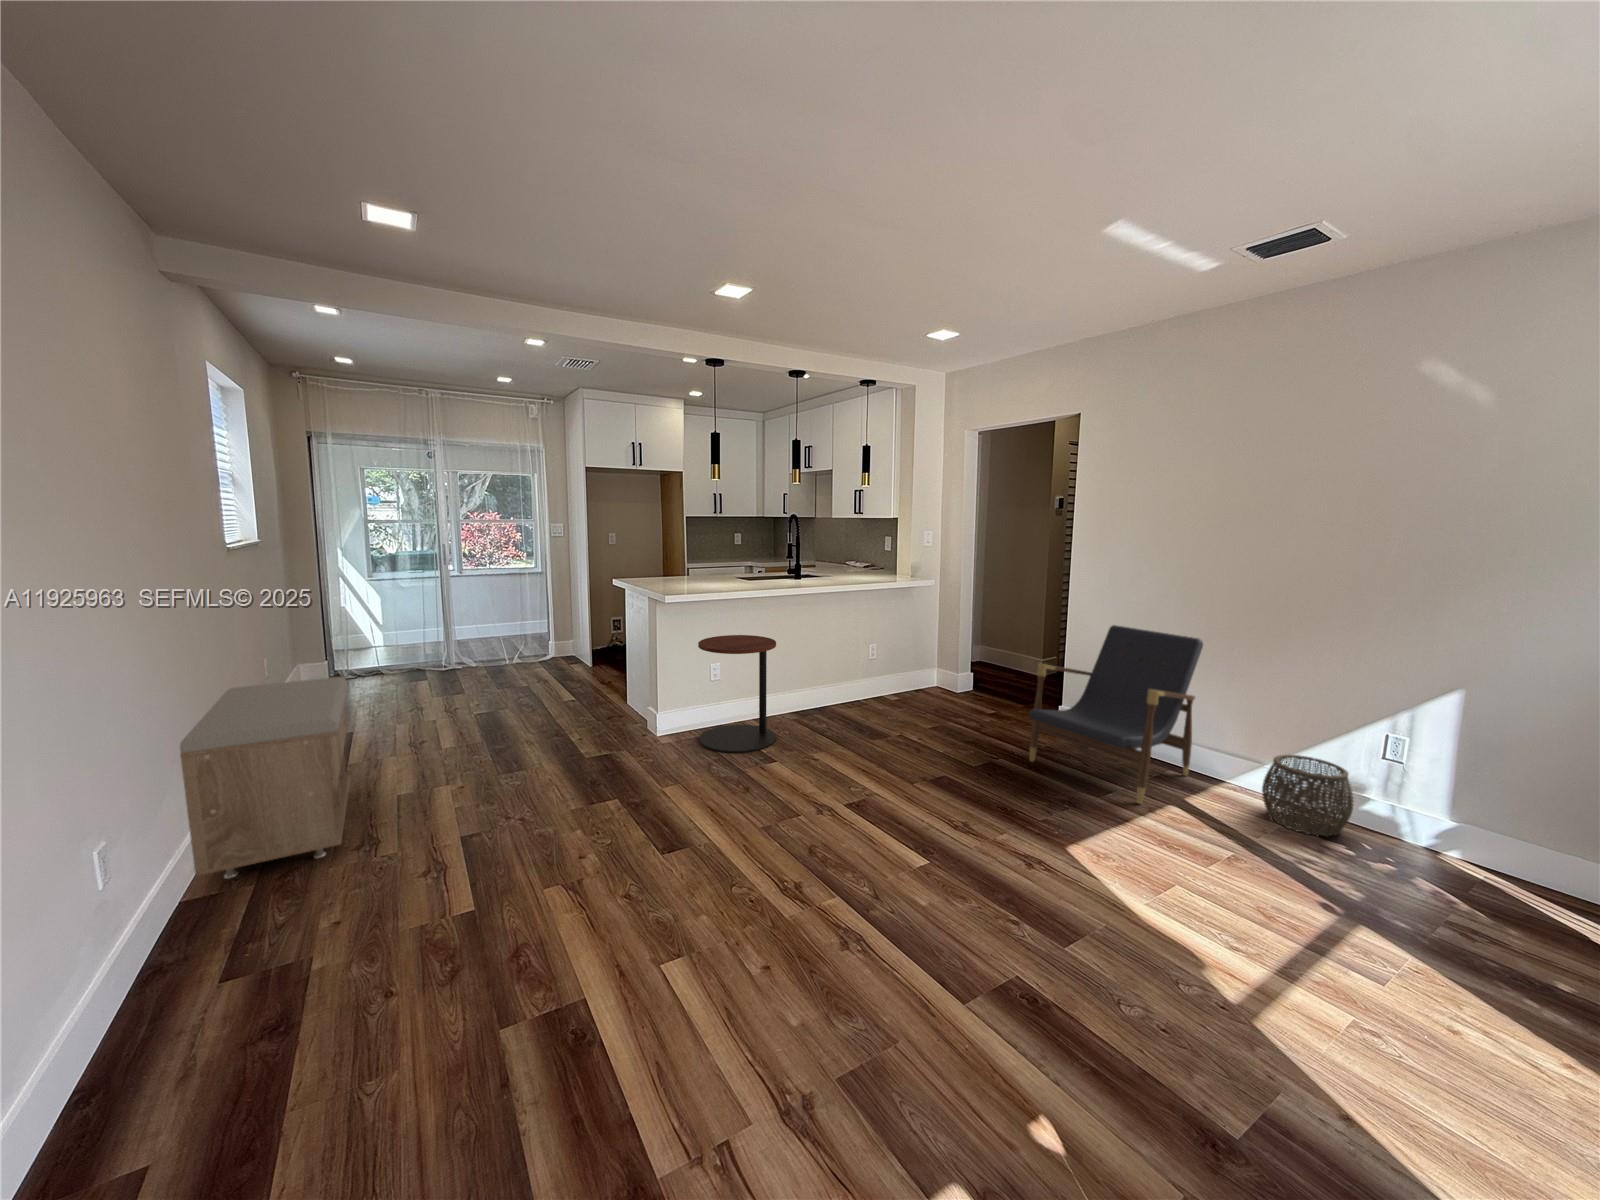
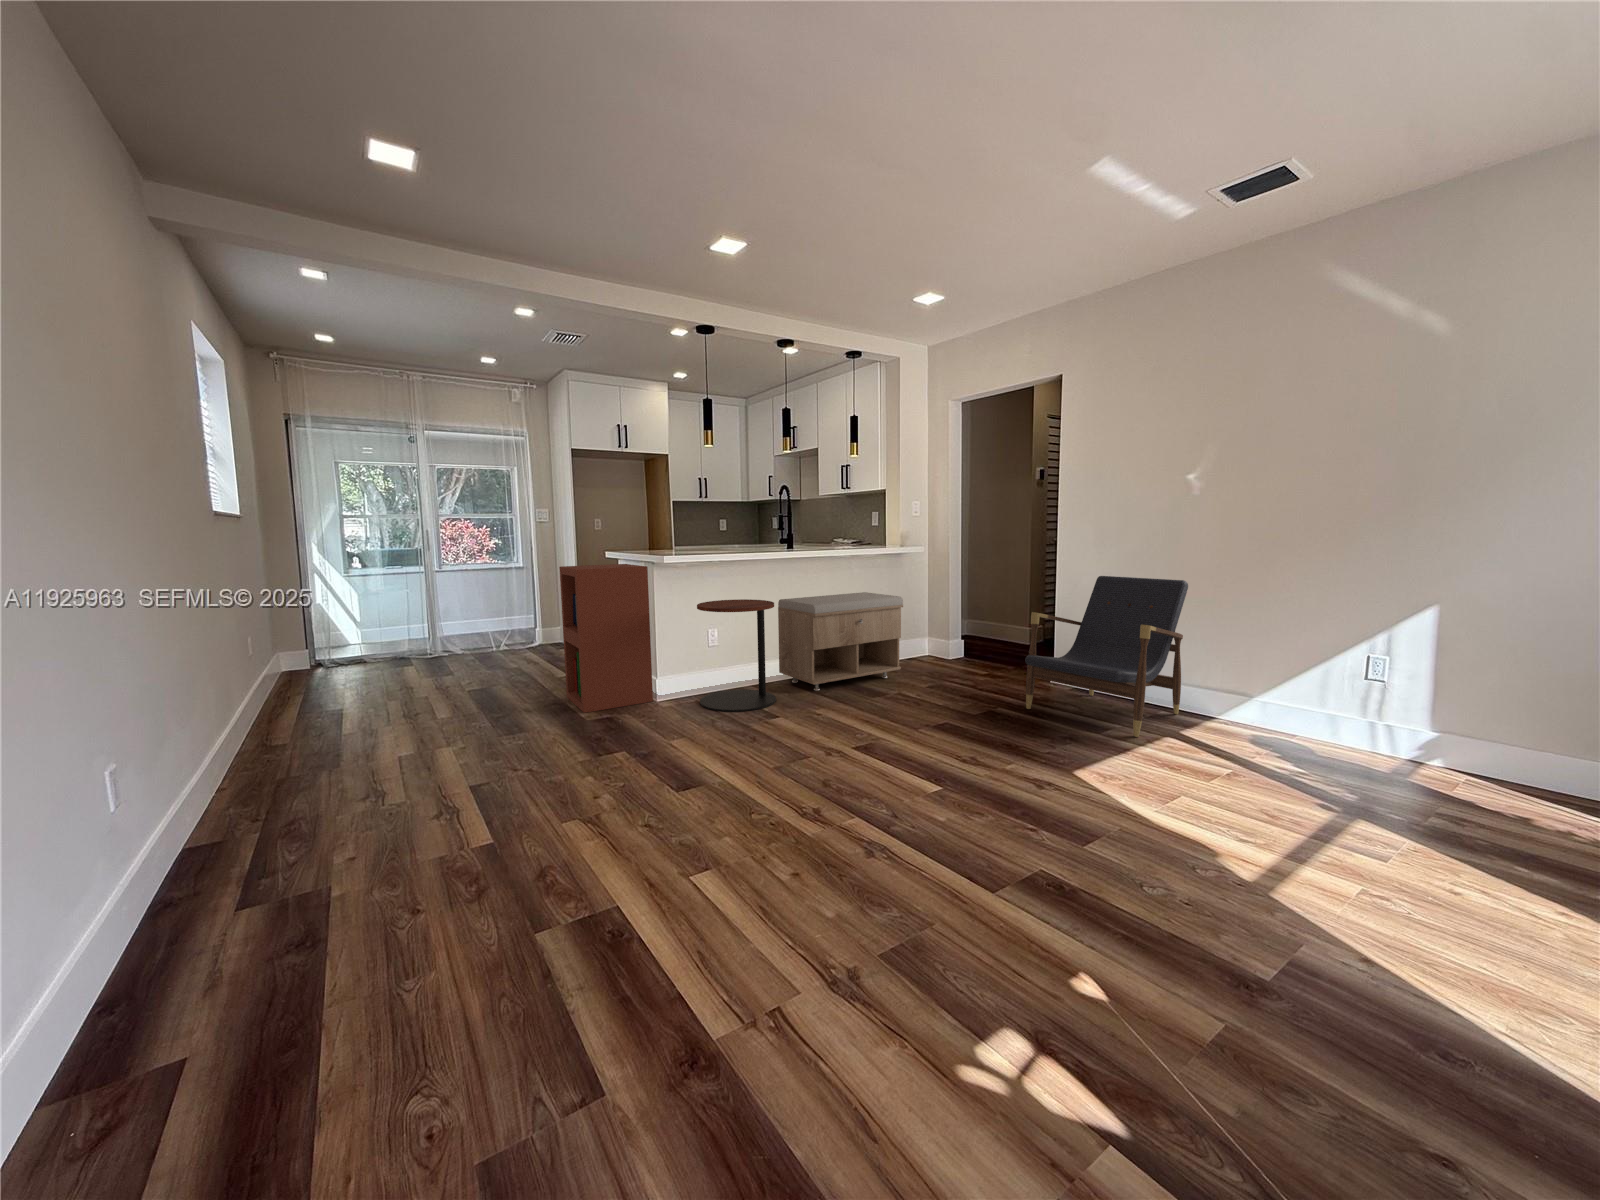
bookshelf: none [564,595,653,748] -> present [559,564,653,713]
storage bench: present [180,677,350,879] -> present [778,592,903,691]
woven basket: present [1262,755,1354,837] -> none [1252,682,1339,755]

